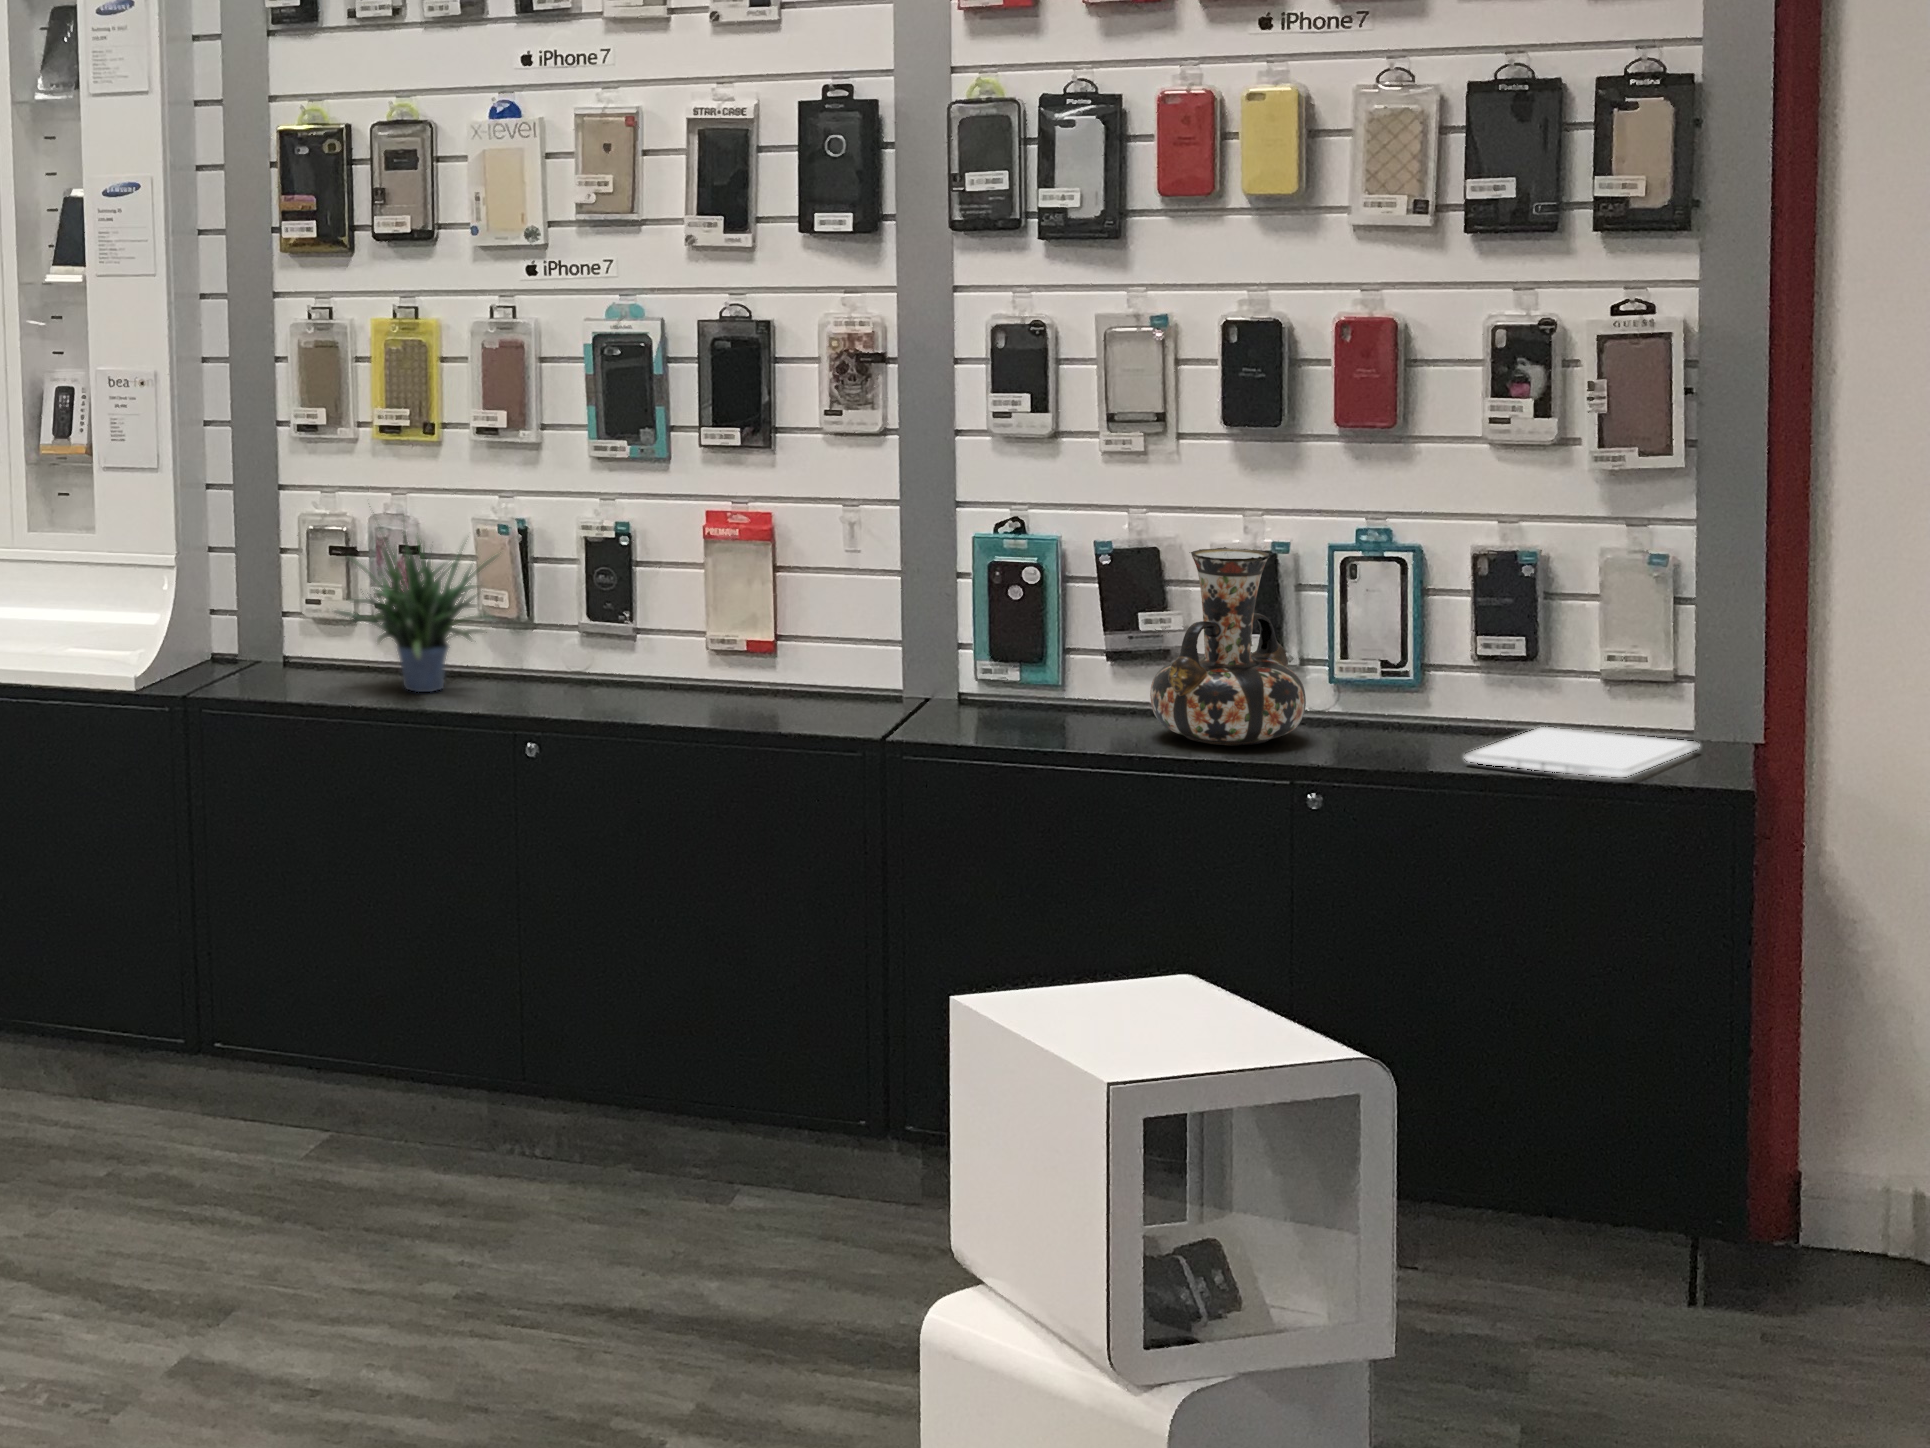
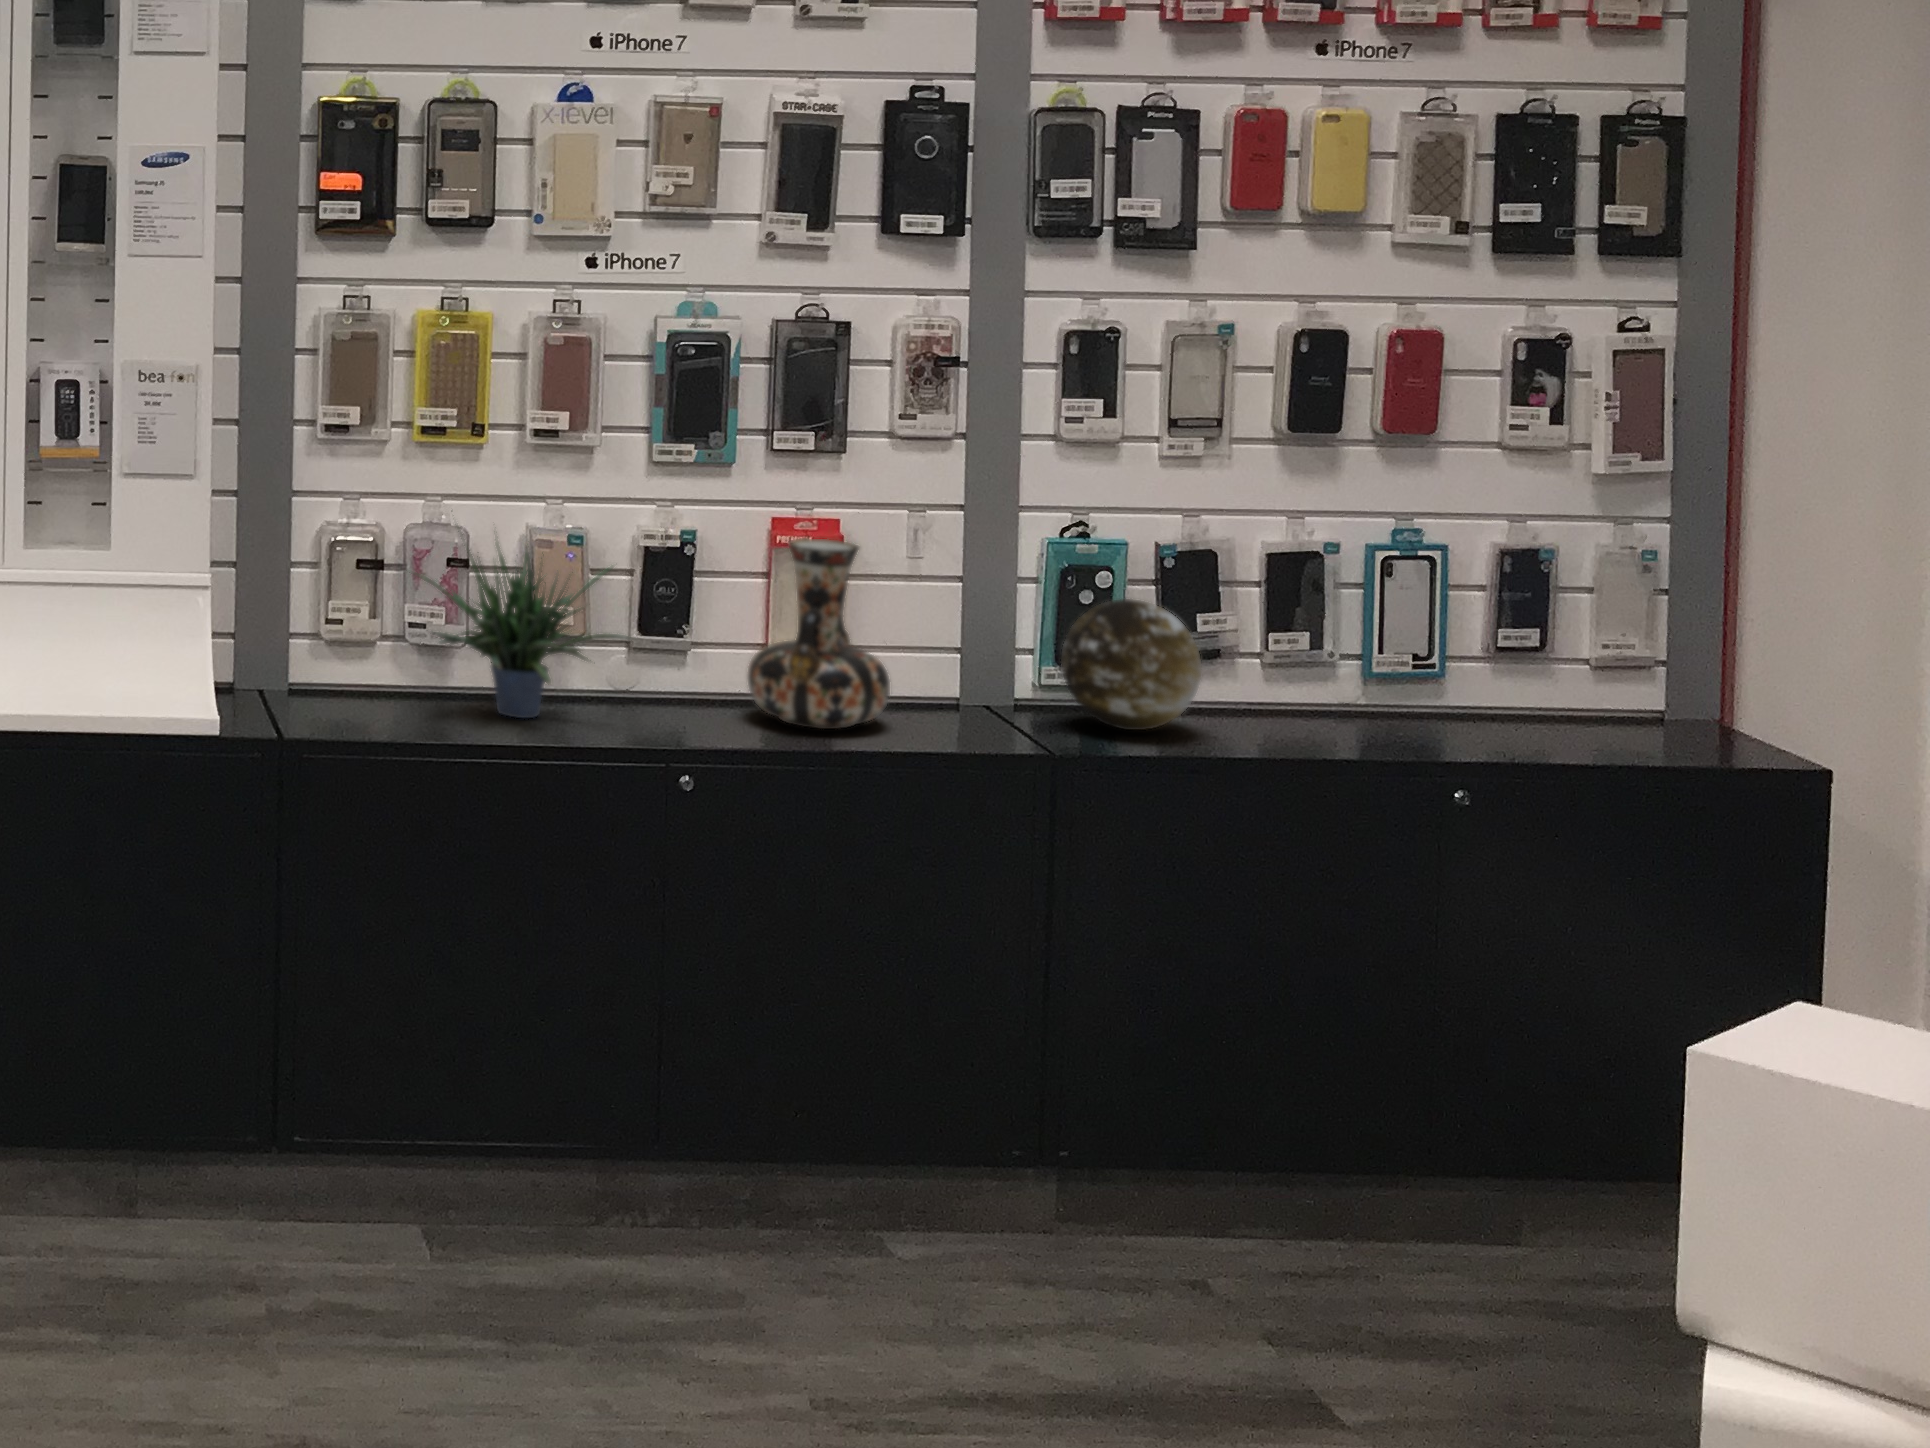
decorative vase: present [1150,547,1306,745] -> present [748,538,890,729]
decorative orb: none [927,595,1063,725] -> present [1061,599,1201,730]
tablet: present [1465,727,1699,777] -> none [1561,707,1758,759]

